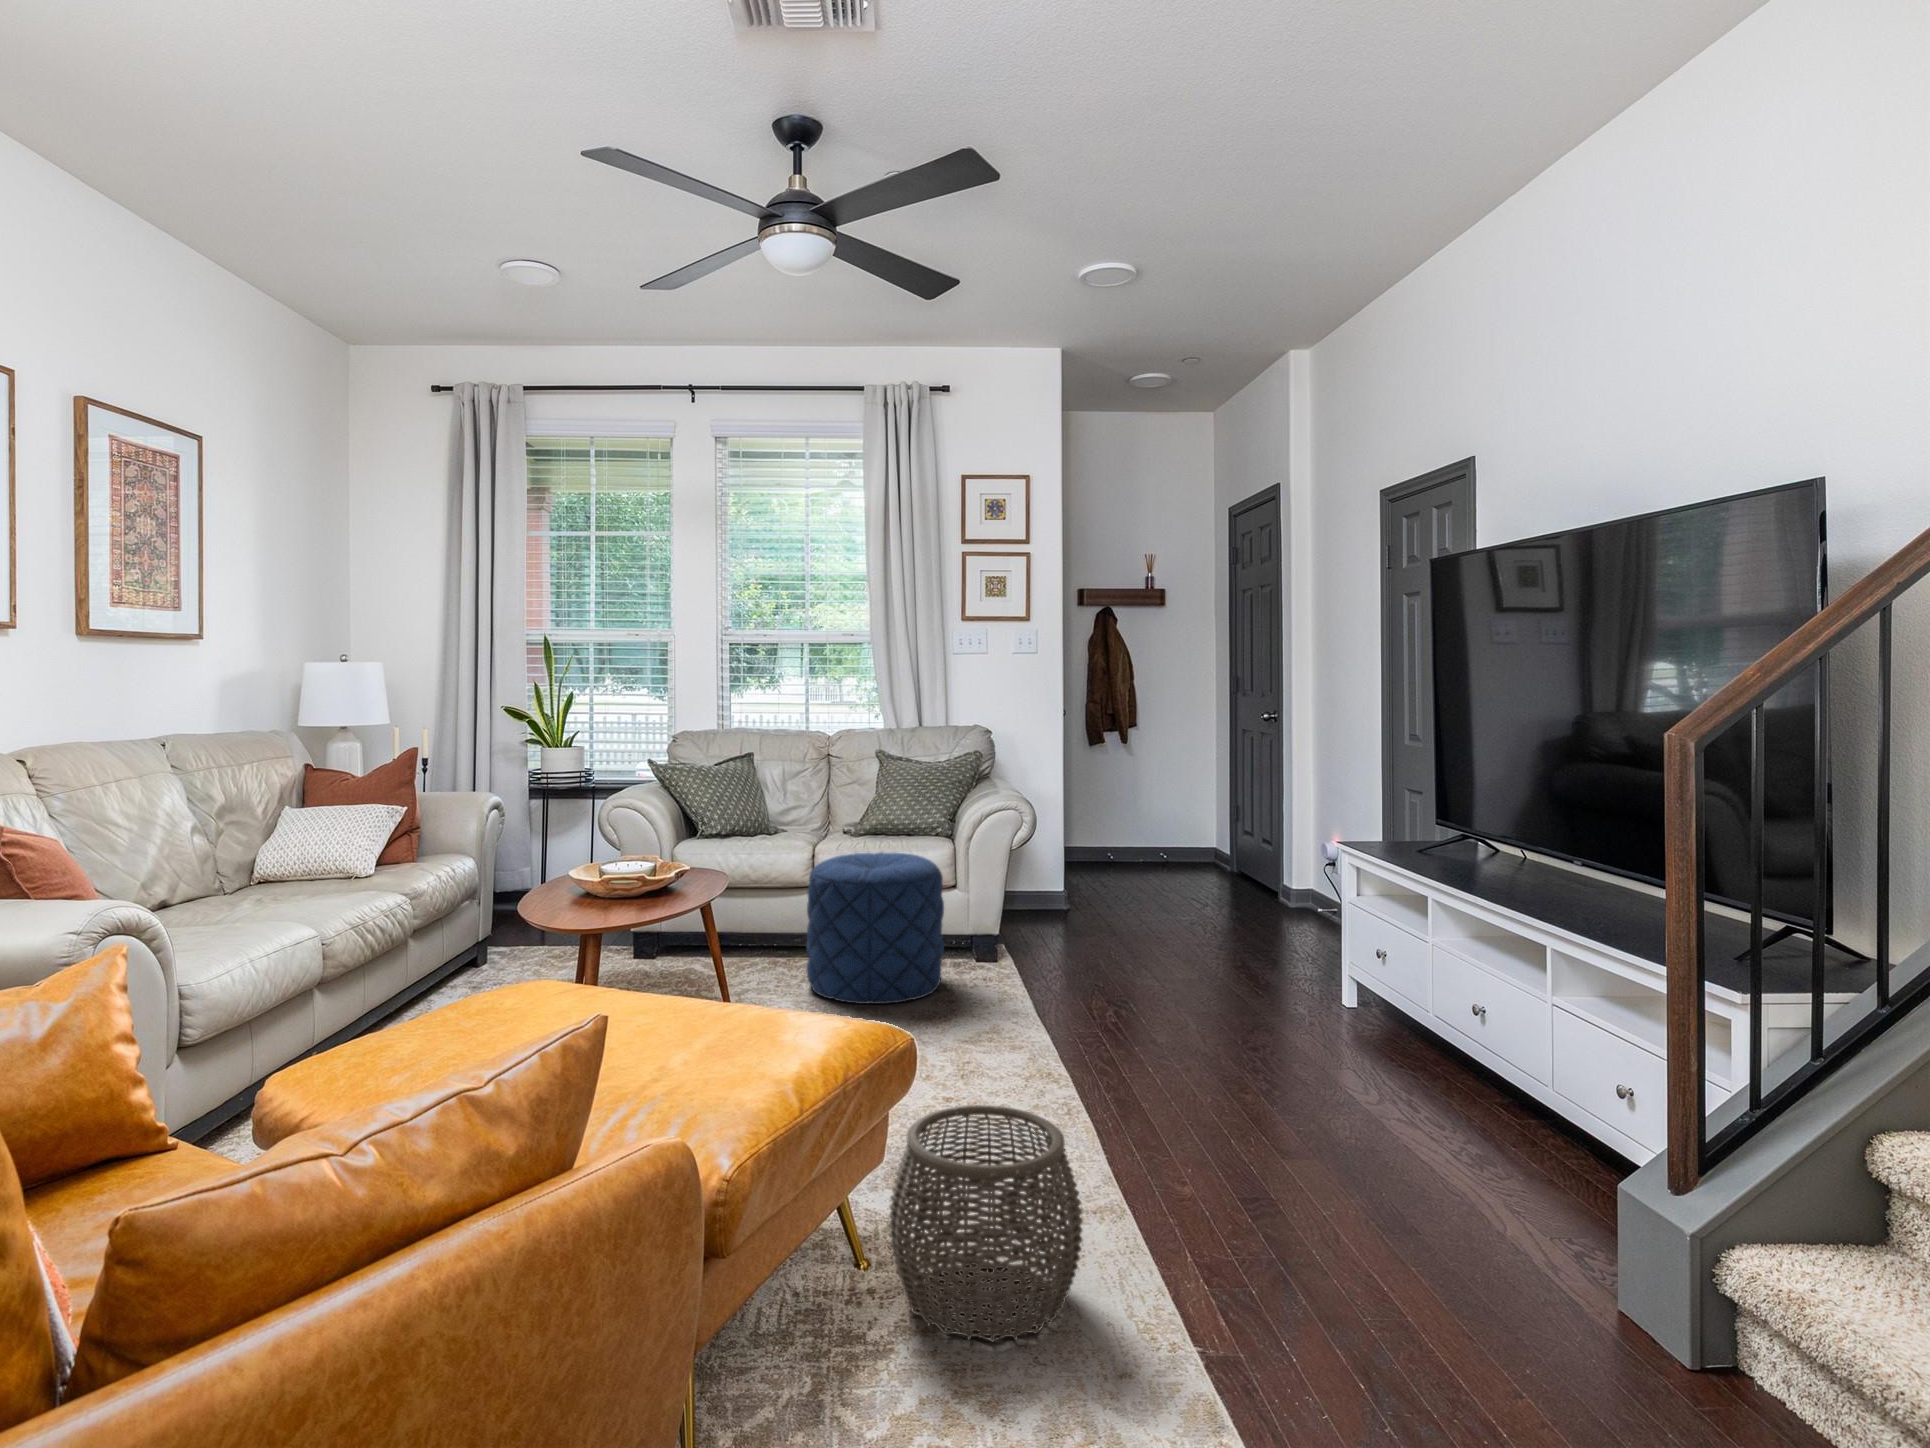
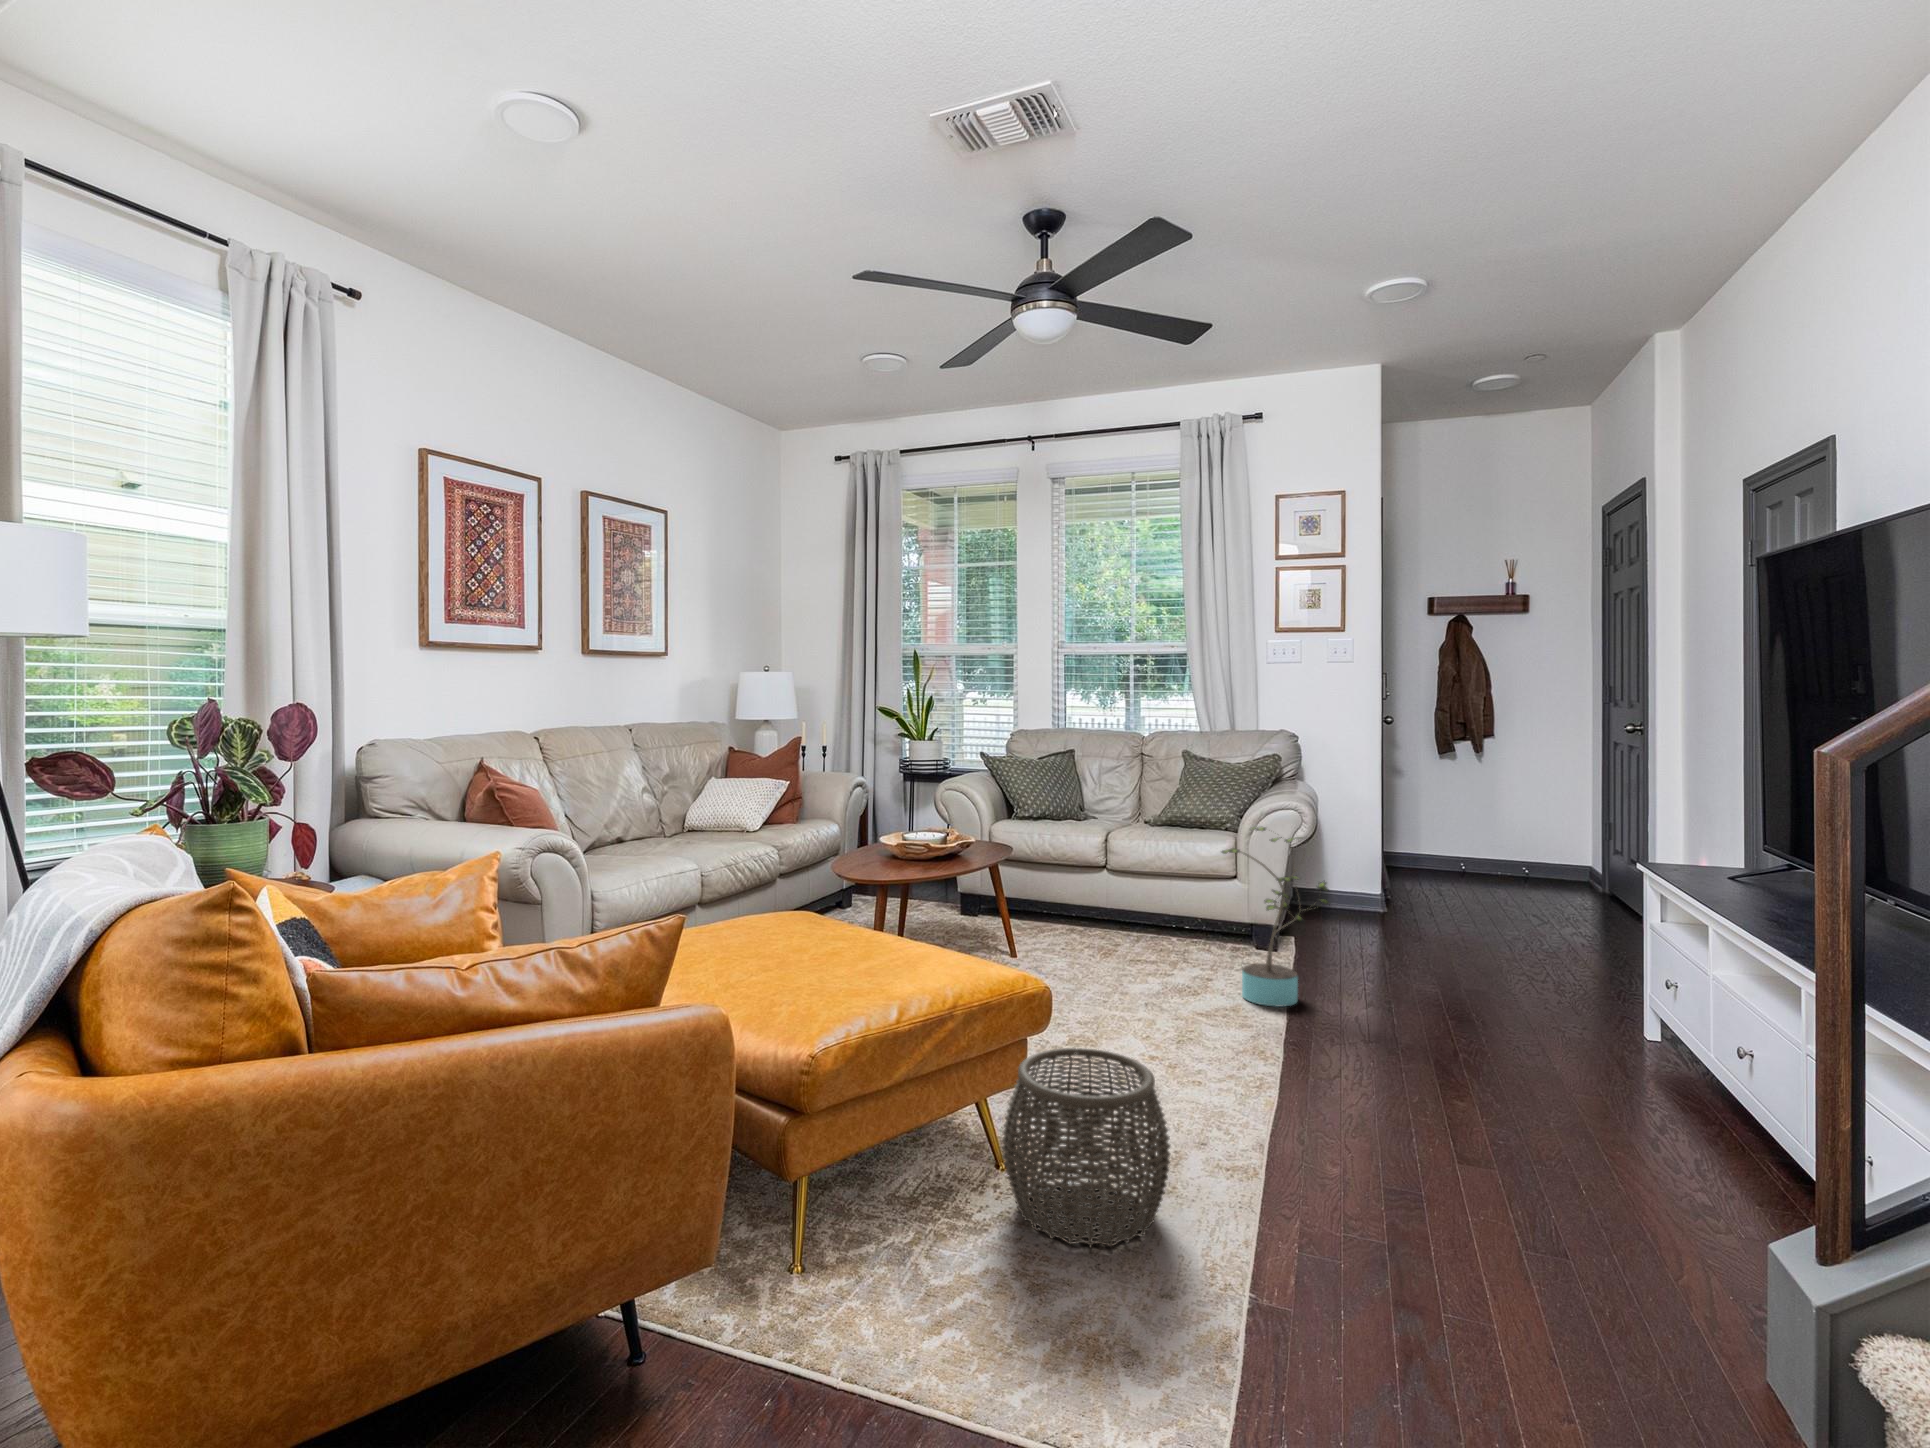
potted plant: none [973,830,1084,1022] -> present [1222,827,1329,1007]
pouf: present [806,852,944,1004] -> none [1087,841,1213,975]

